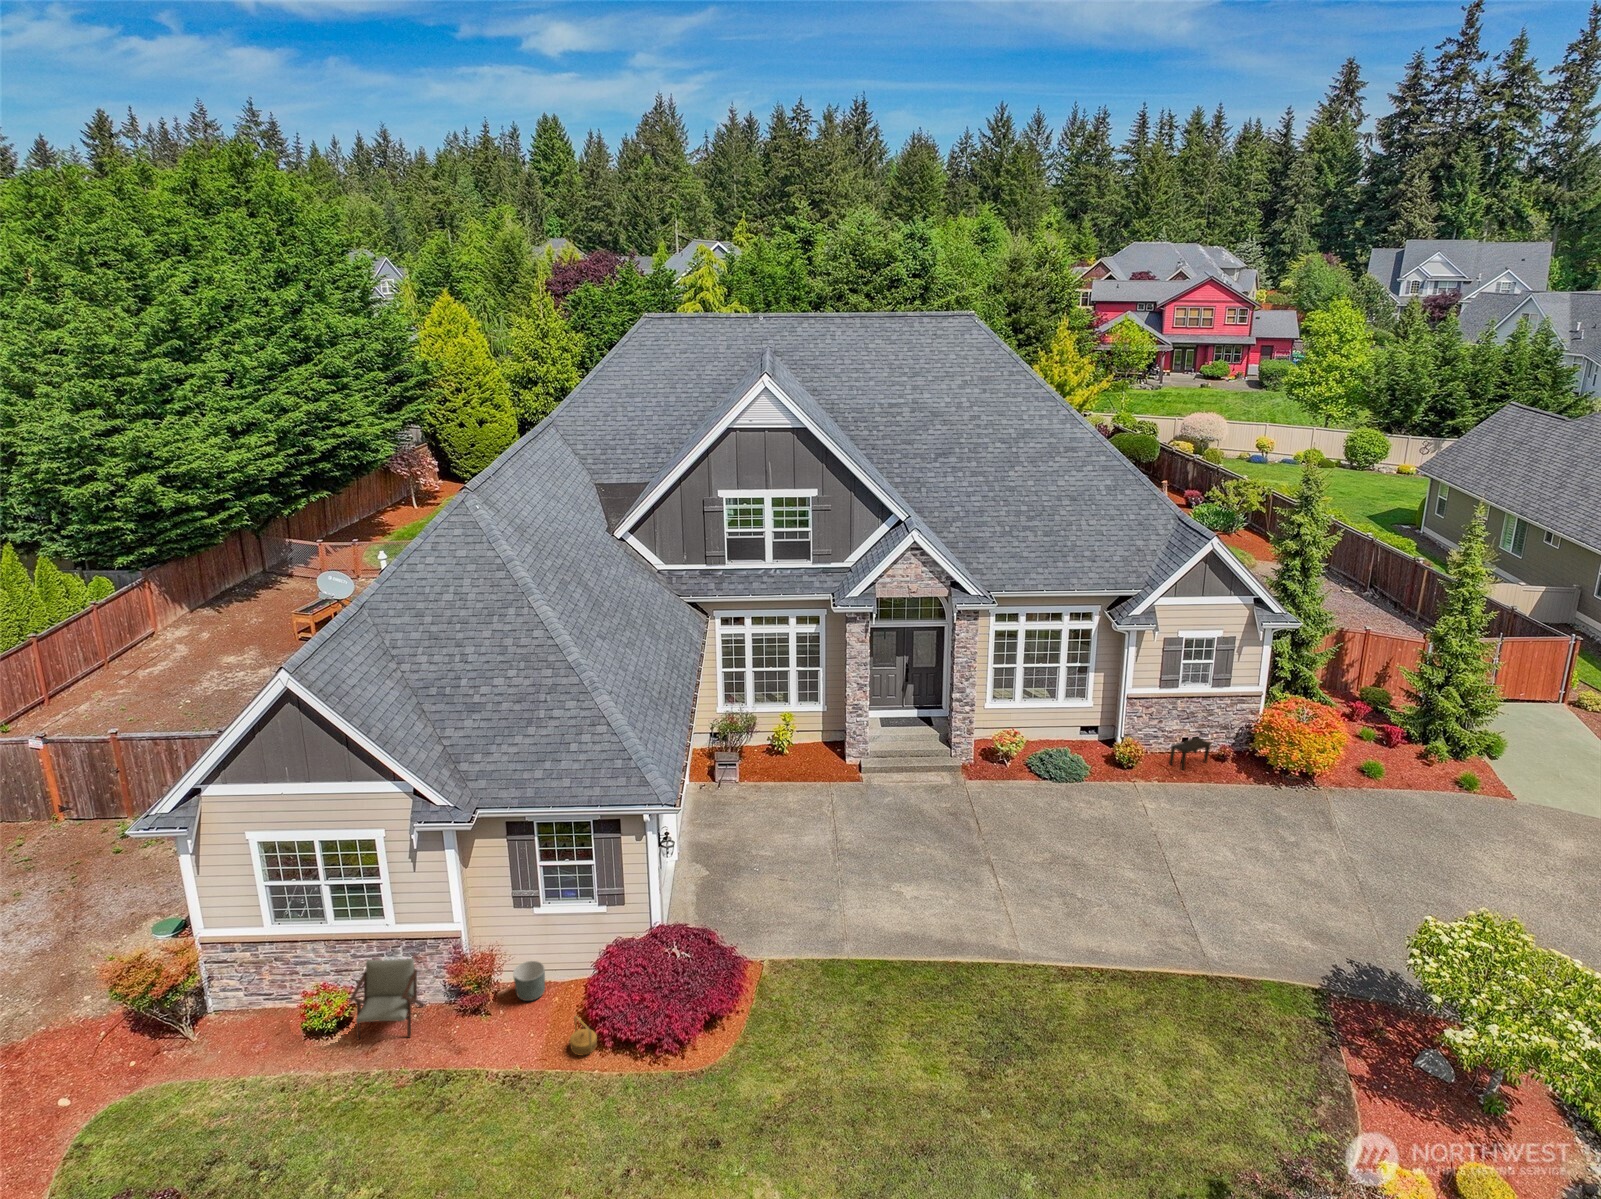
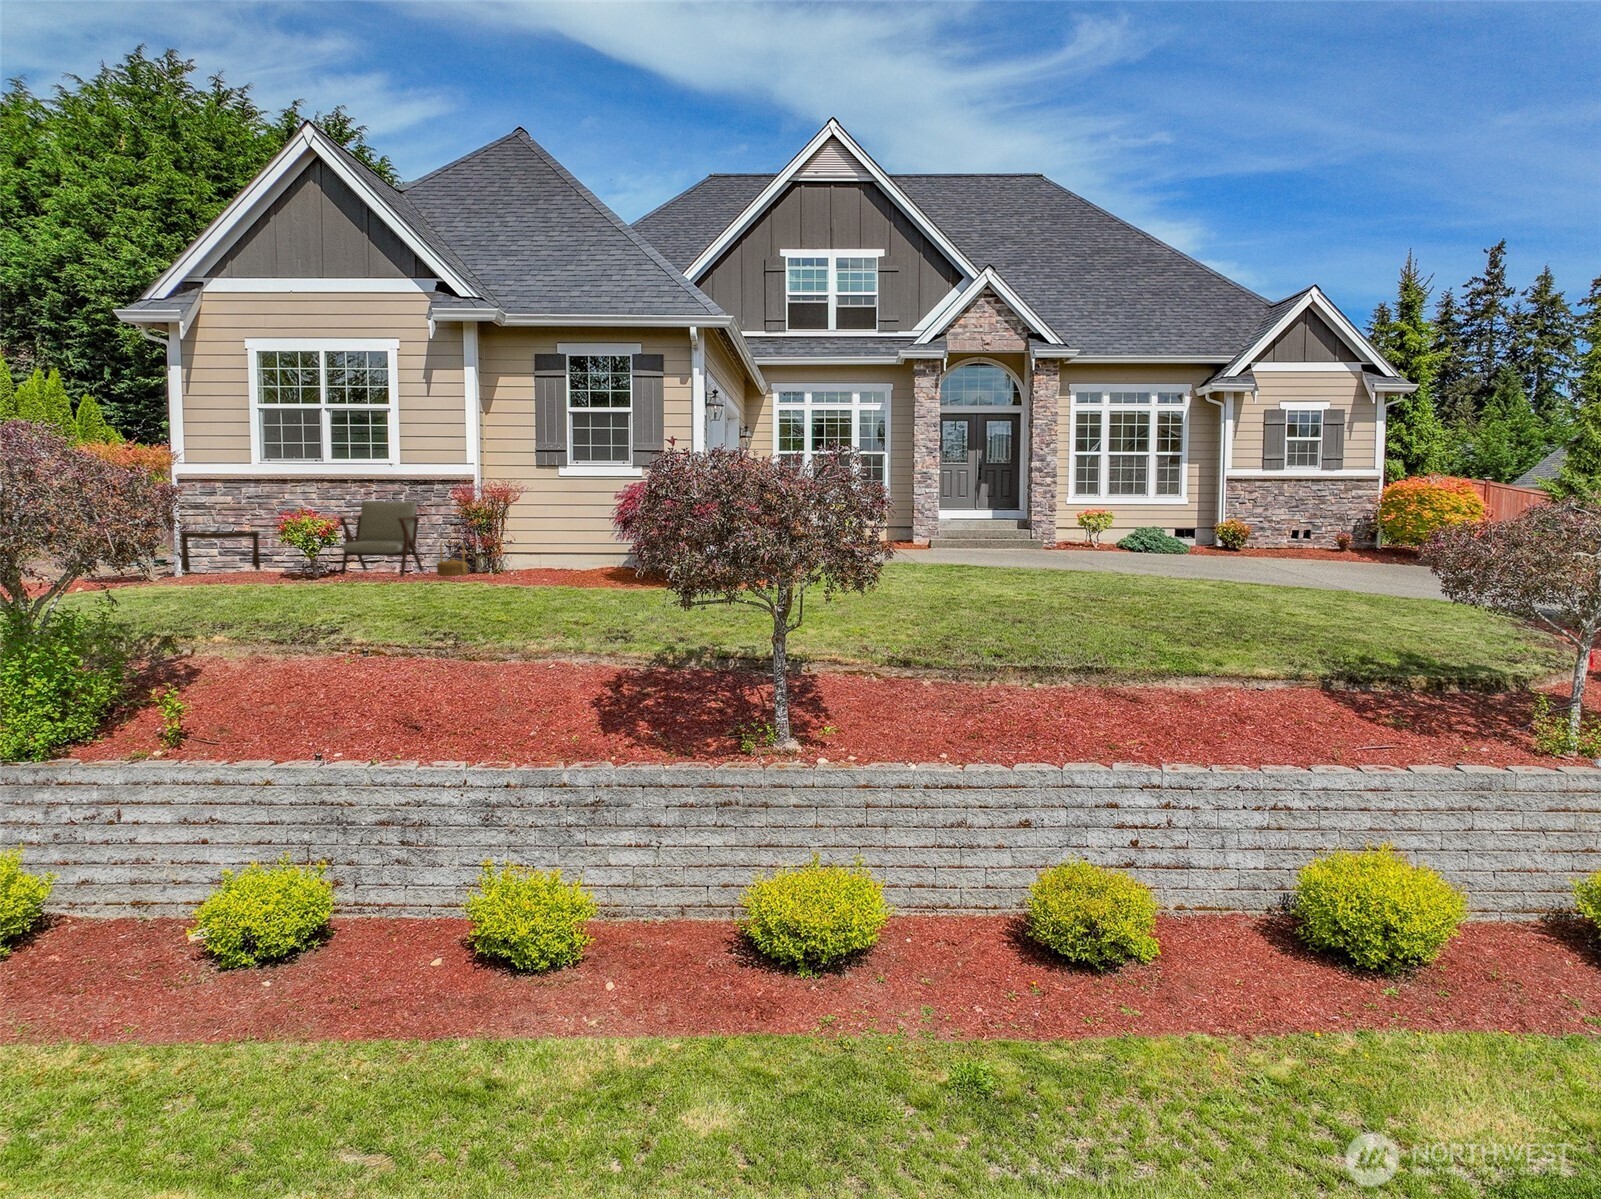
bench: present [1169,737,1211,770] -> present [181,531,260,572]
planter: present [513,961,545,1001] -> none [530,539,566,573]
woven basket: present [570,1016,597,1055] -> present [437,541,468,576]

